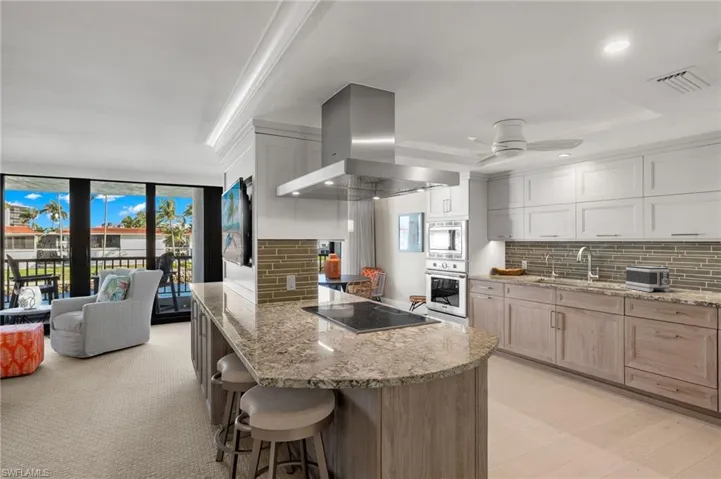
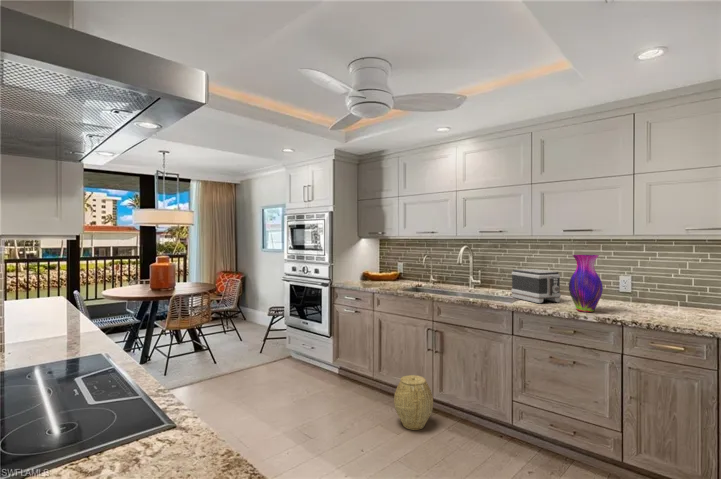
vase: none [674,253,705,298] -> present [569,255,603,312]
woven basket: none [524,344,557,384] -> present [394,375,433,430]

